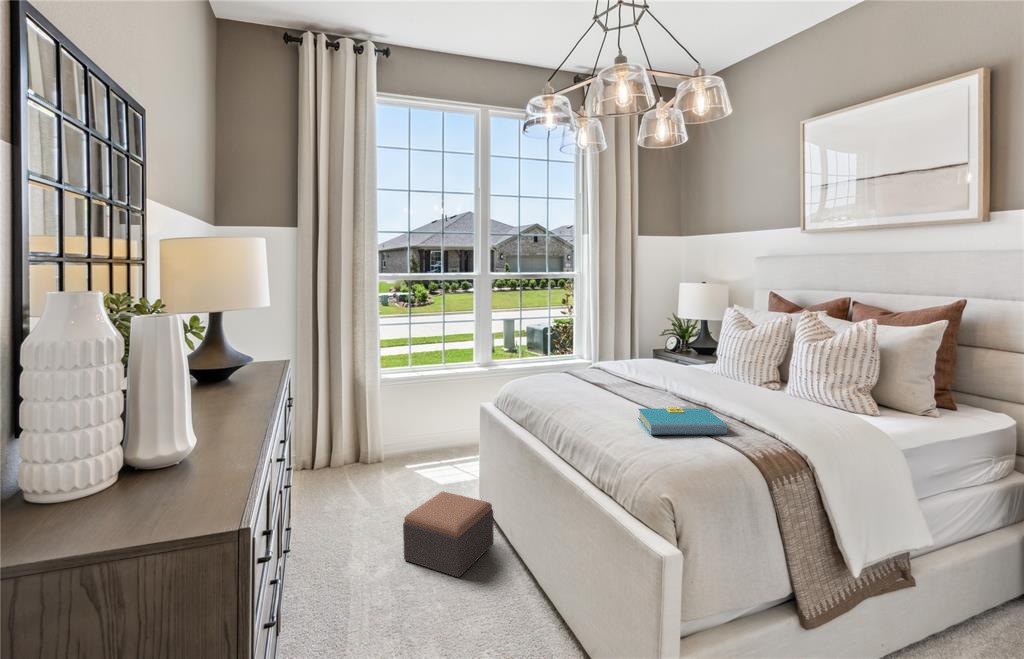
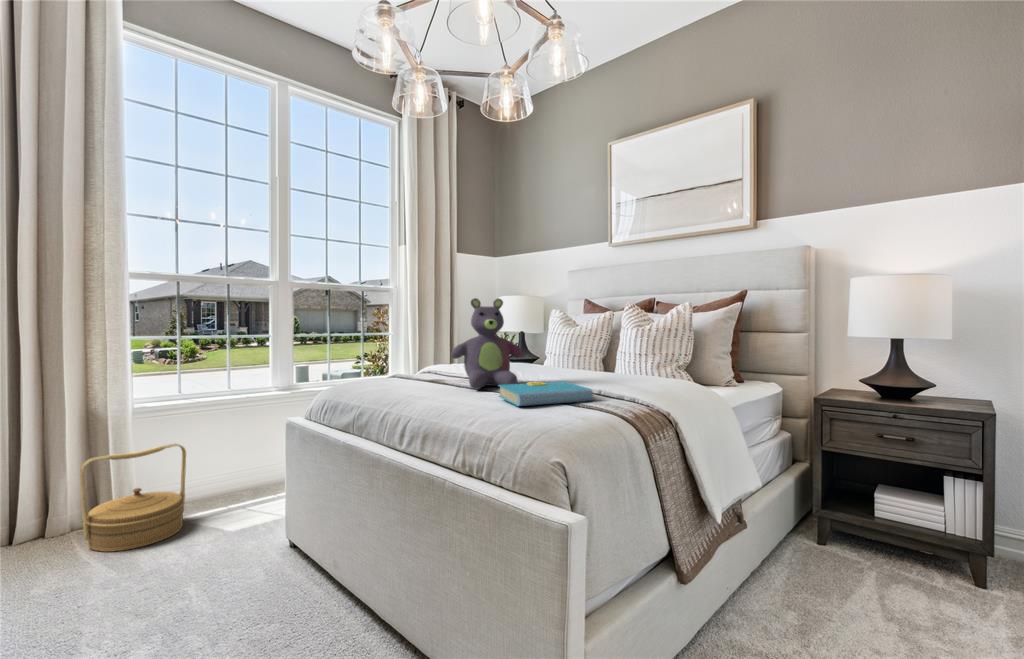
stuffed bear: none [605,319,673,405] -> present [451,298,522,389]
woven basket: none [348,413,411,487] -> present [80,444,186,552]
footstool: present [403,492,494,577] -> none [178,531,315,640]

